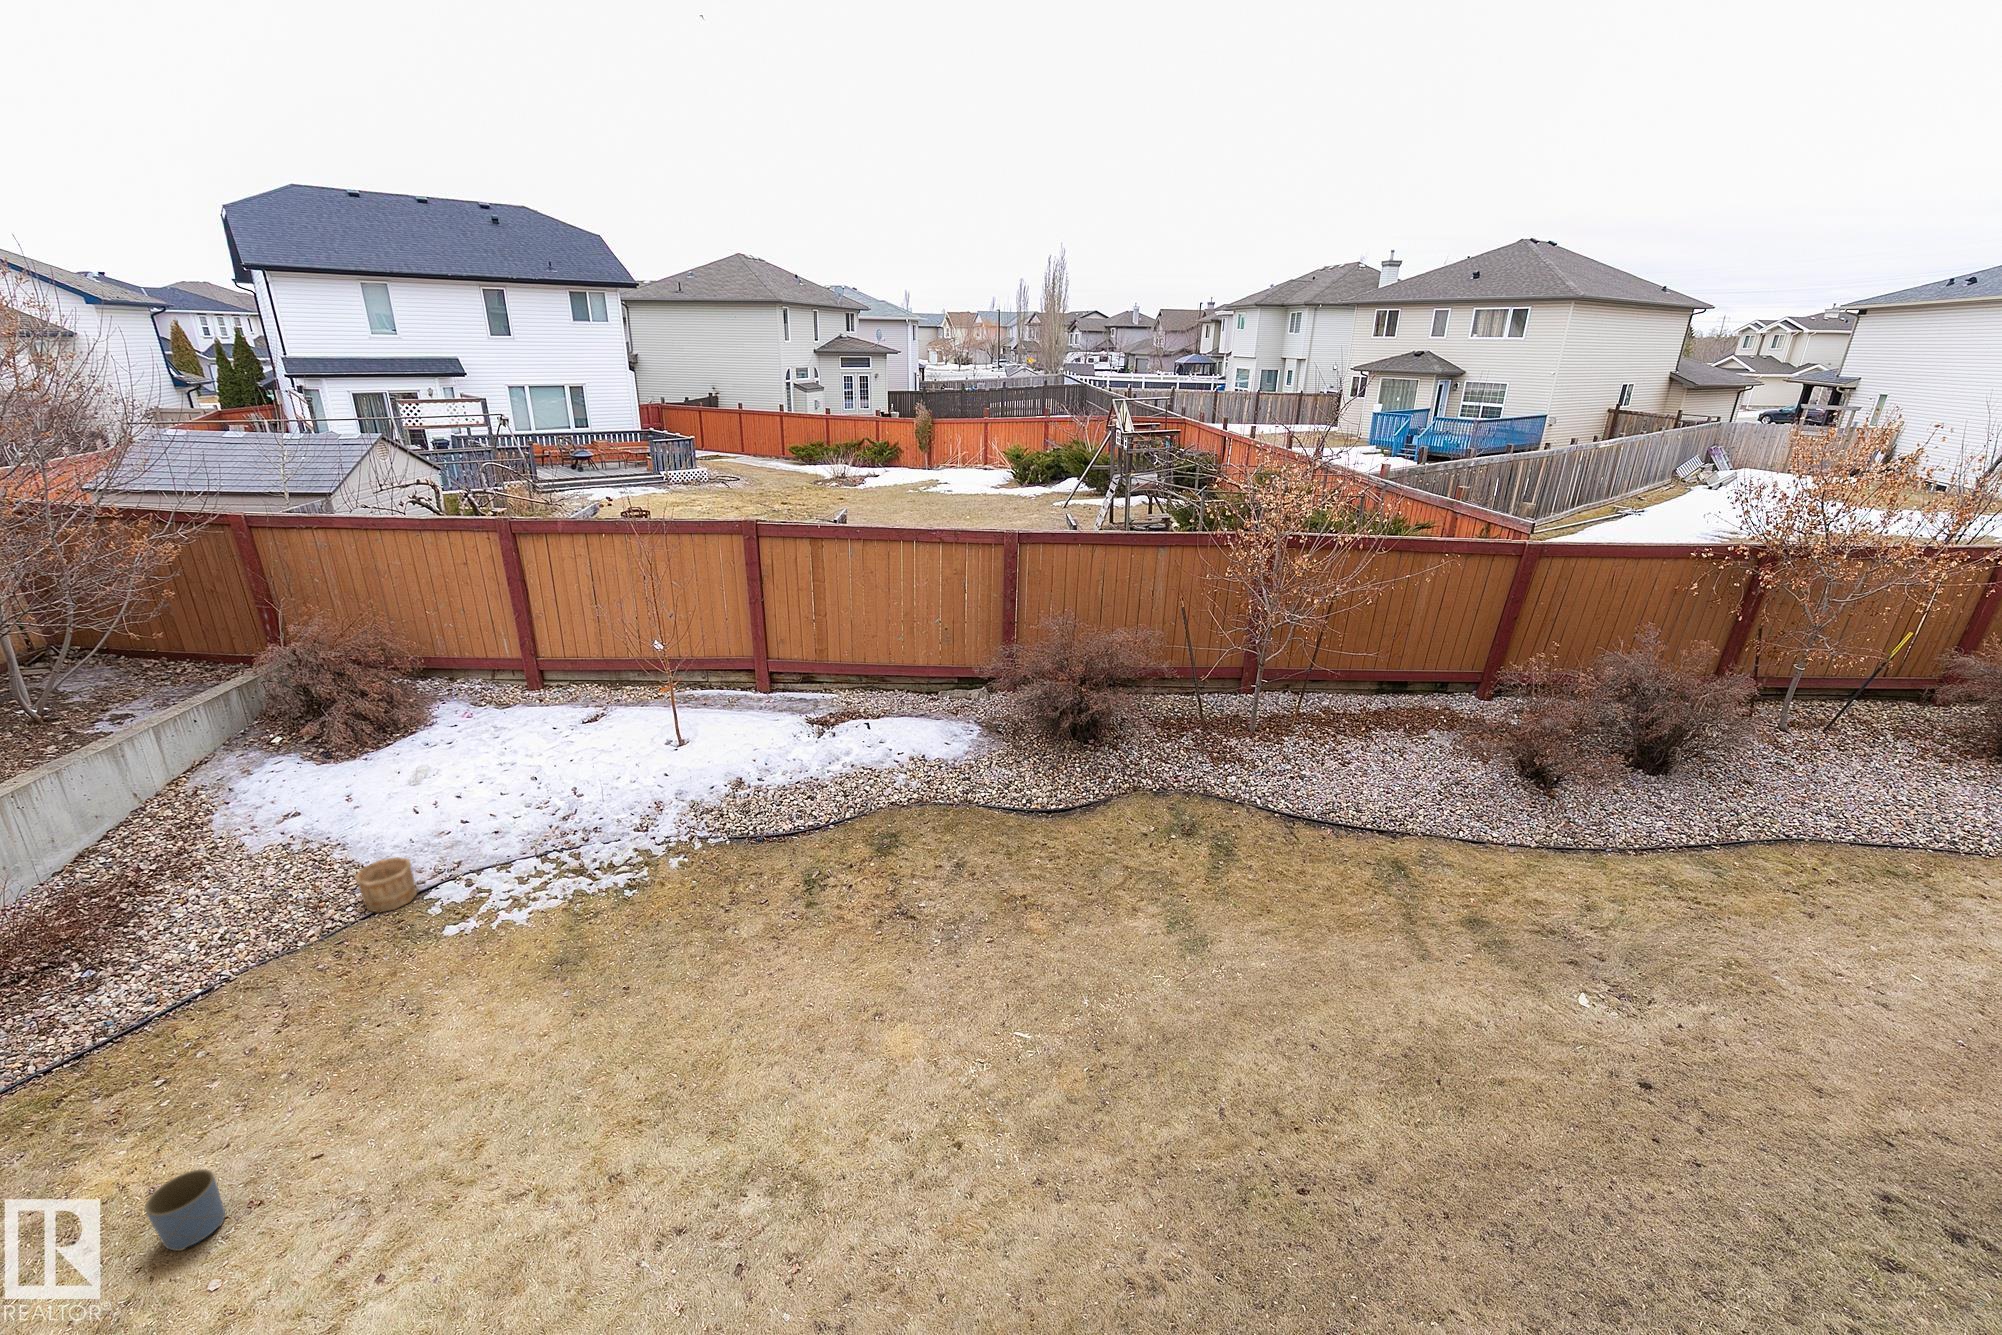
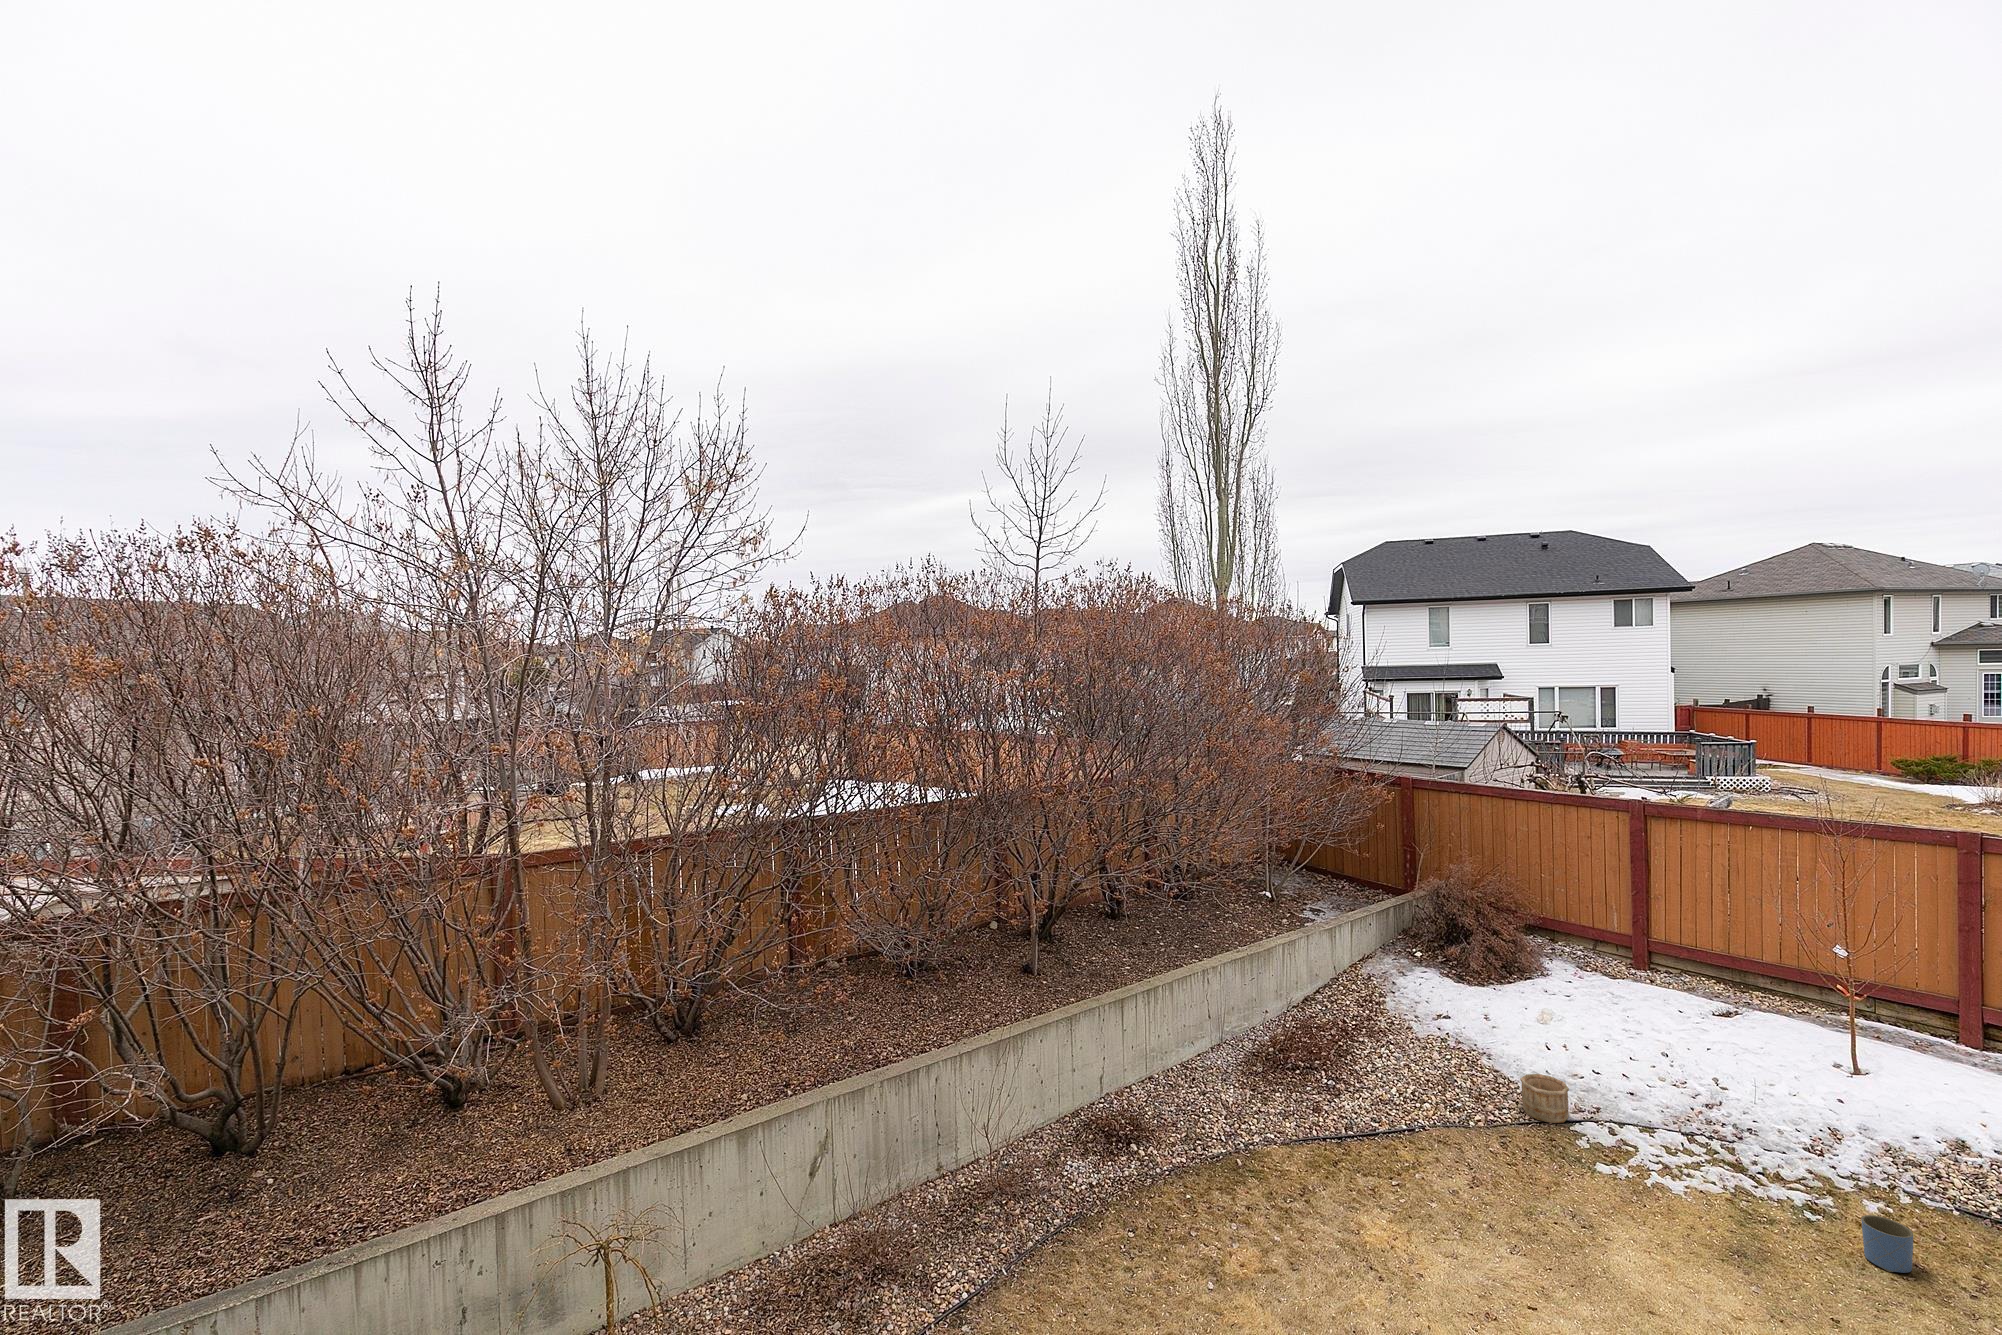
planter: present [145,1169,225,1251] -> present [1861,1215,1913,1273]

